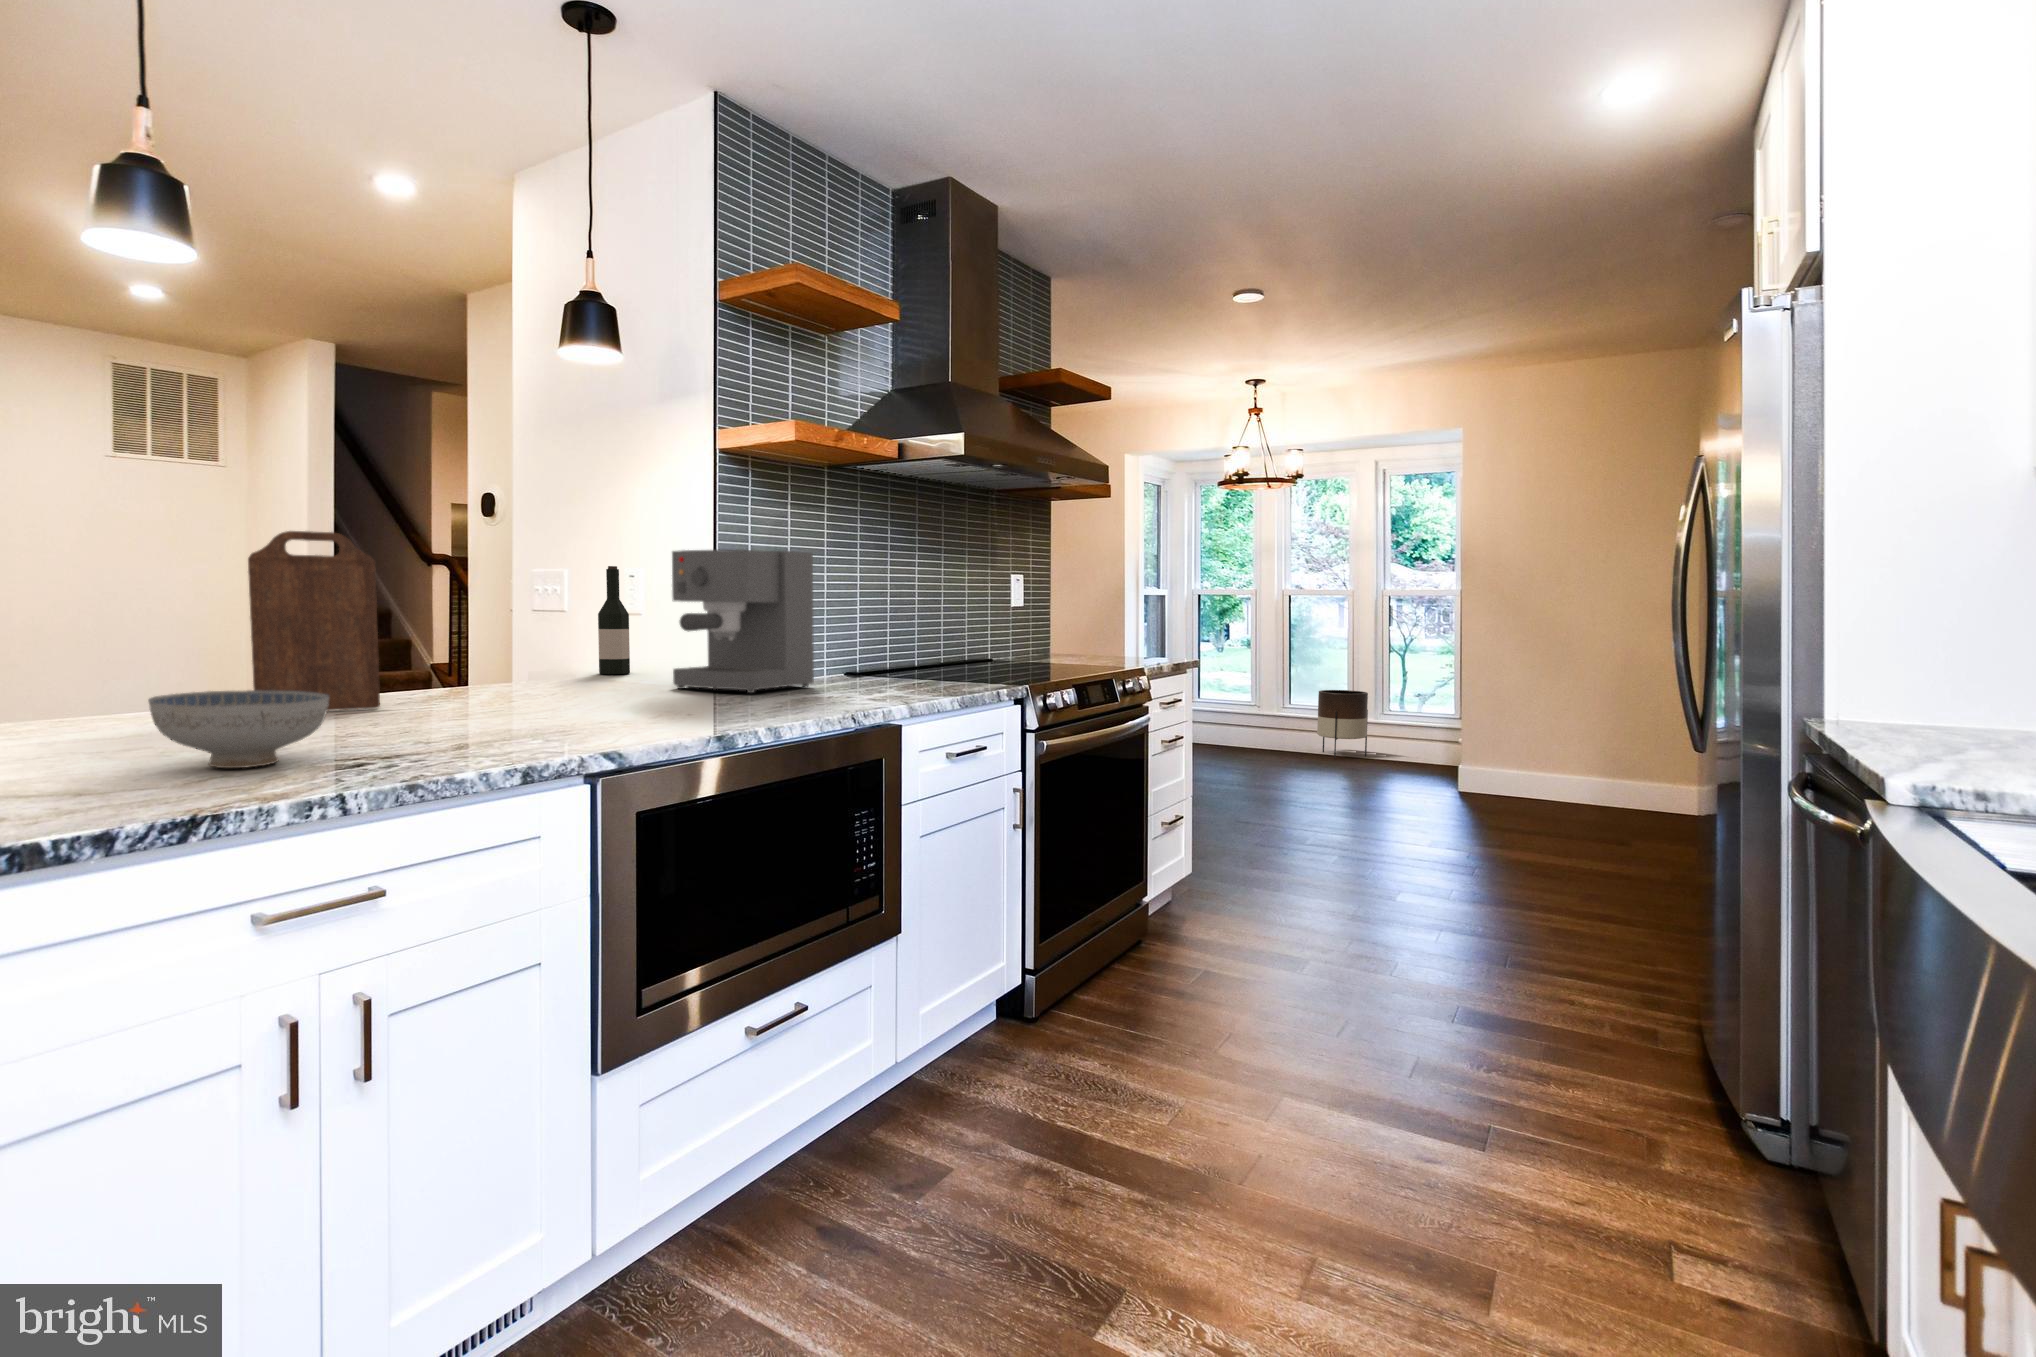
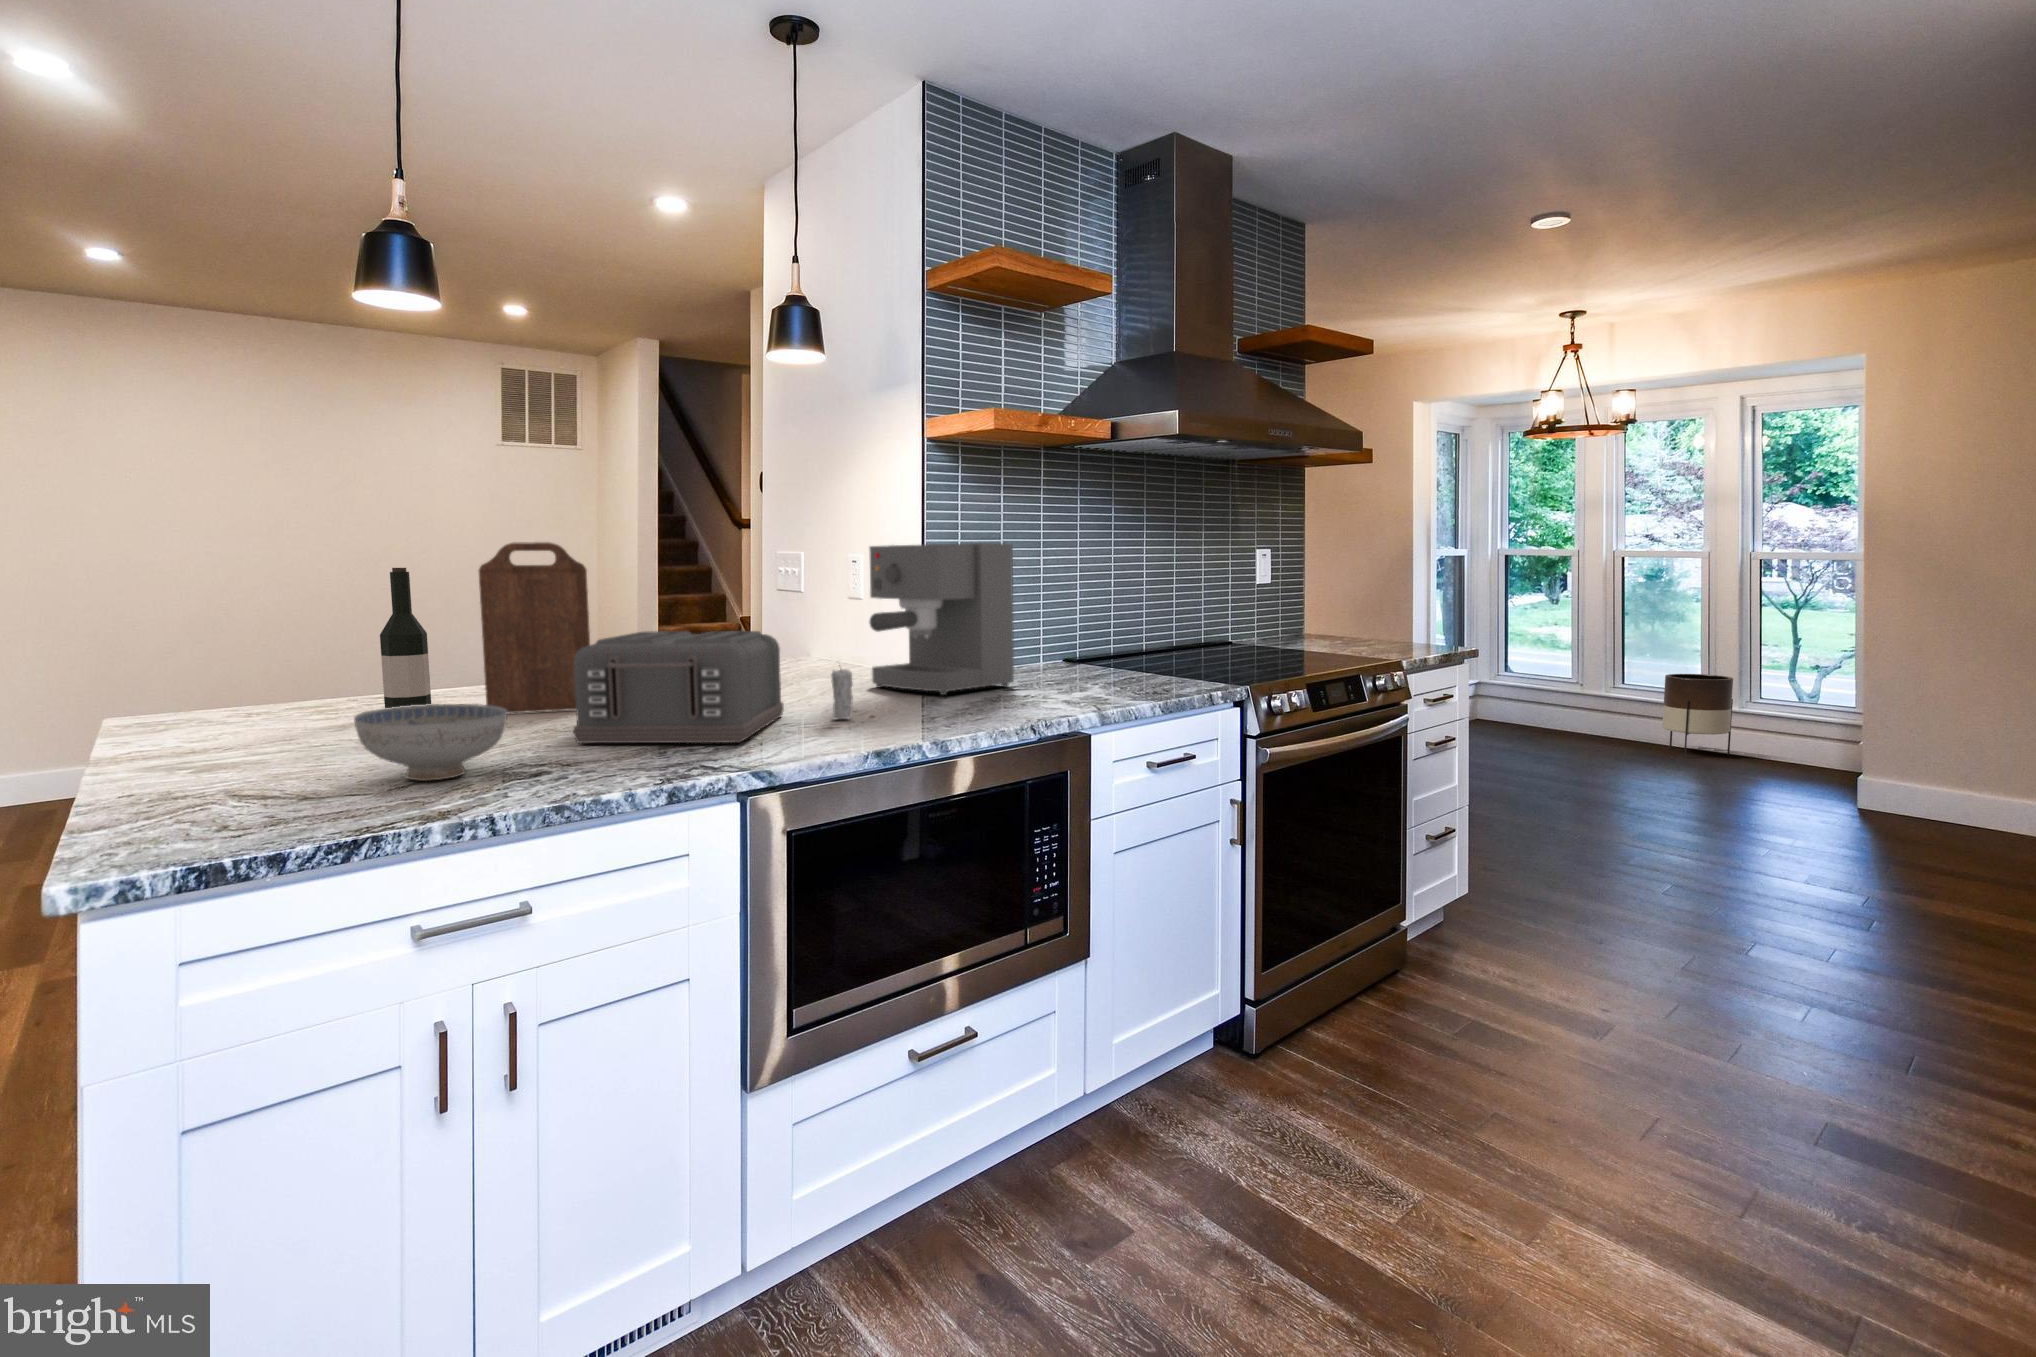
wine bottle: present [598,566,630,674] -> present [380,568,431,708]
toaster: none [385,625,600,735] -> present [573,631,784,743]
candle: none [652,654,675,713] -> present [831,669,853,719]

